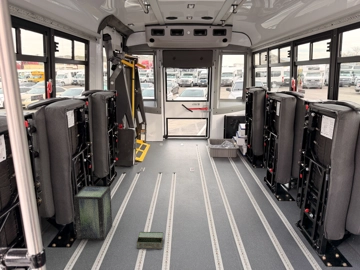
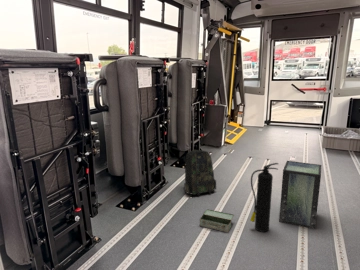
backpack: none [111,178,141,222] -> present [184,150,216,195]
storage box: present [74,186,112,240] -> present [279,161,321,229]
fire extinguisher: none [176,186,195,242] -> present [250,163,278,232]

